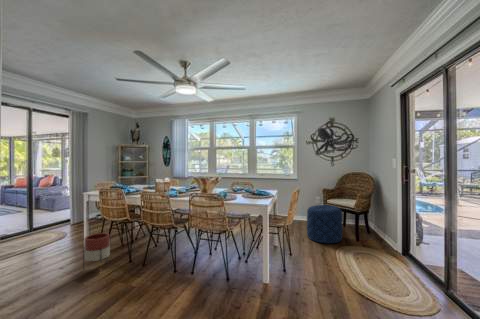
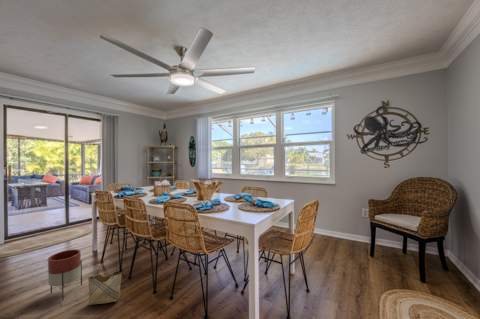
pouf: present [307,205,343,243] -> none [343,225,401,289]
woven basket: none [127,235,152,271] -> present [88,258,122,305]

